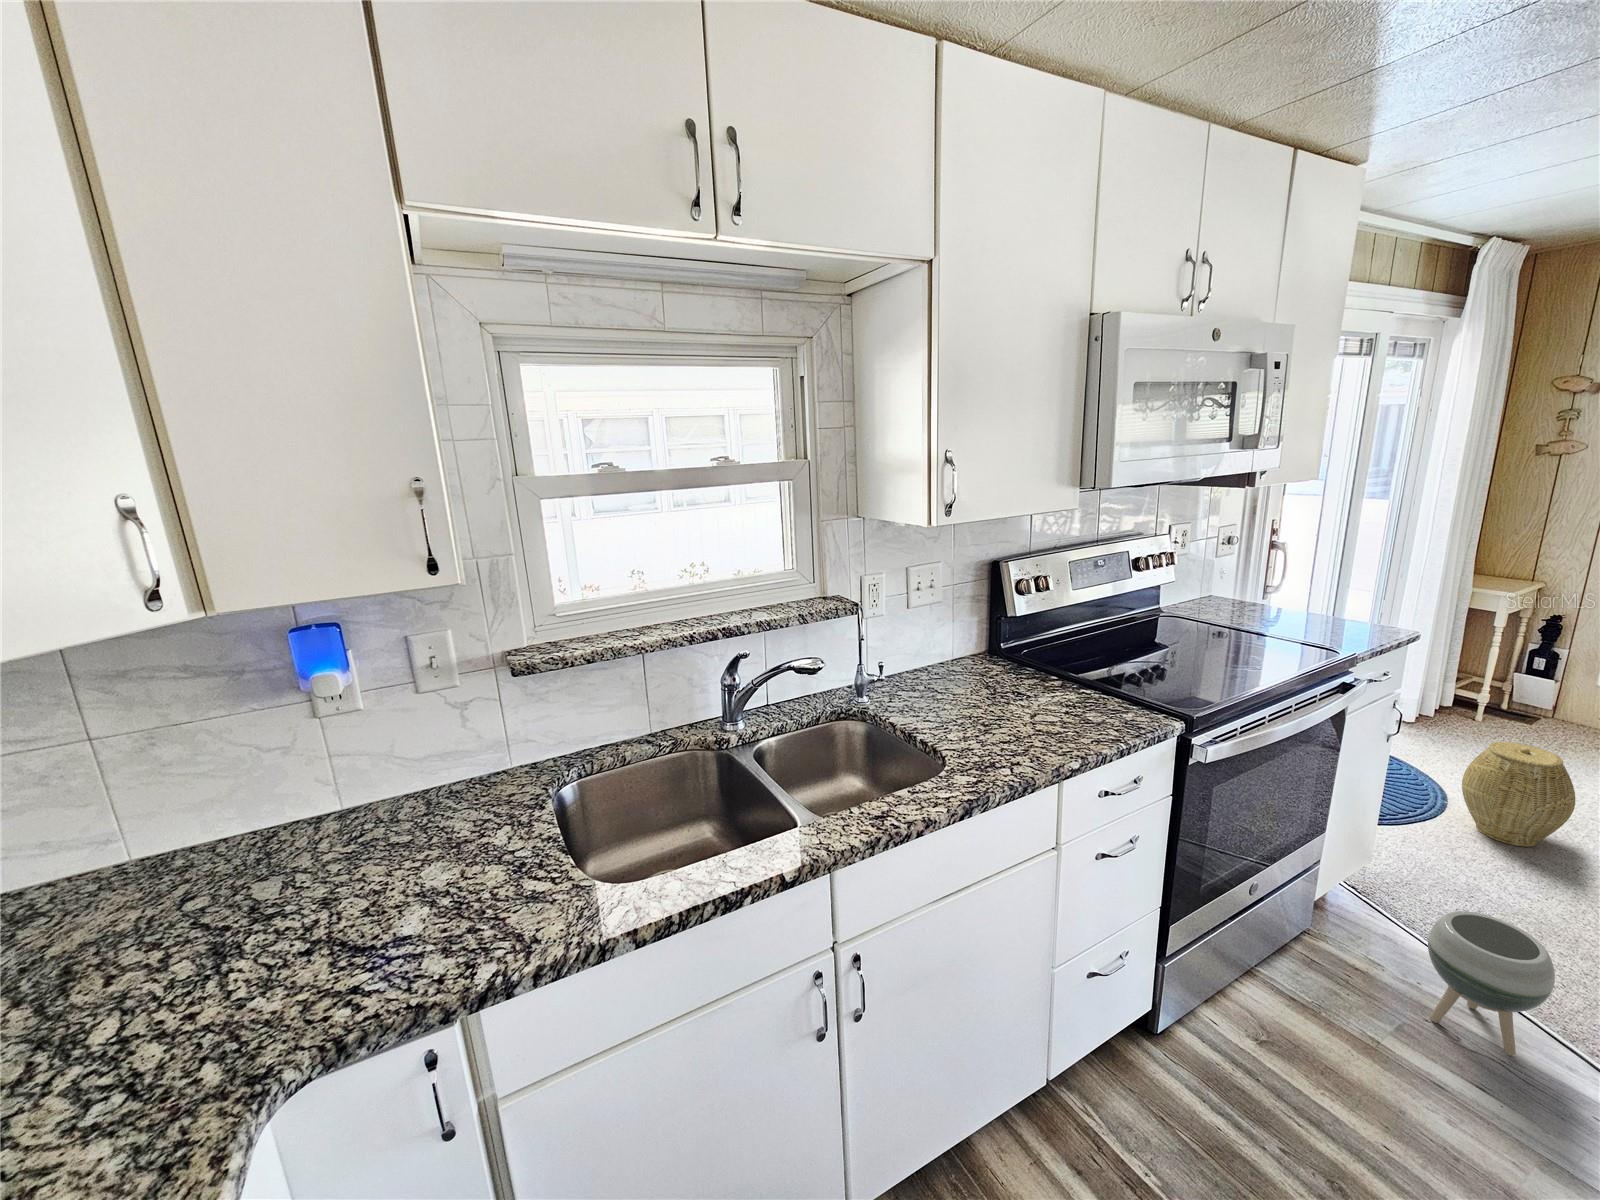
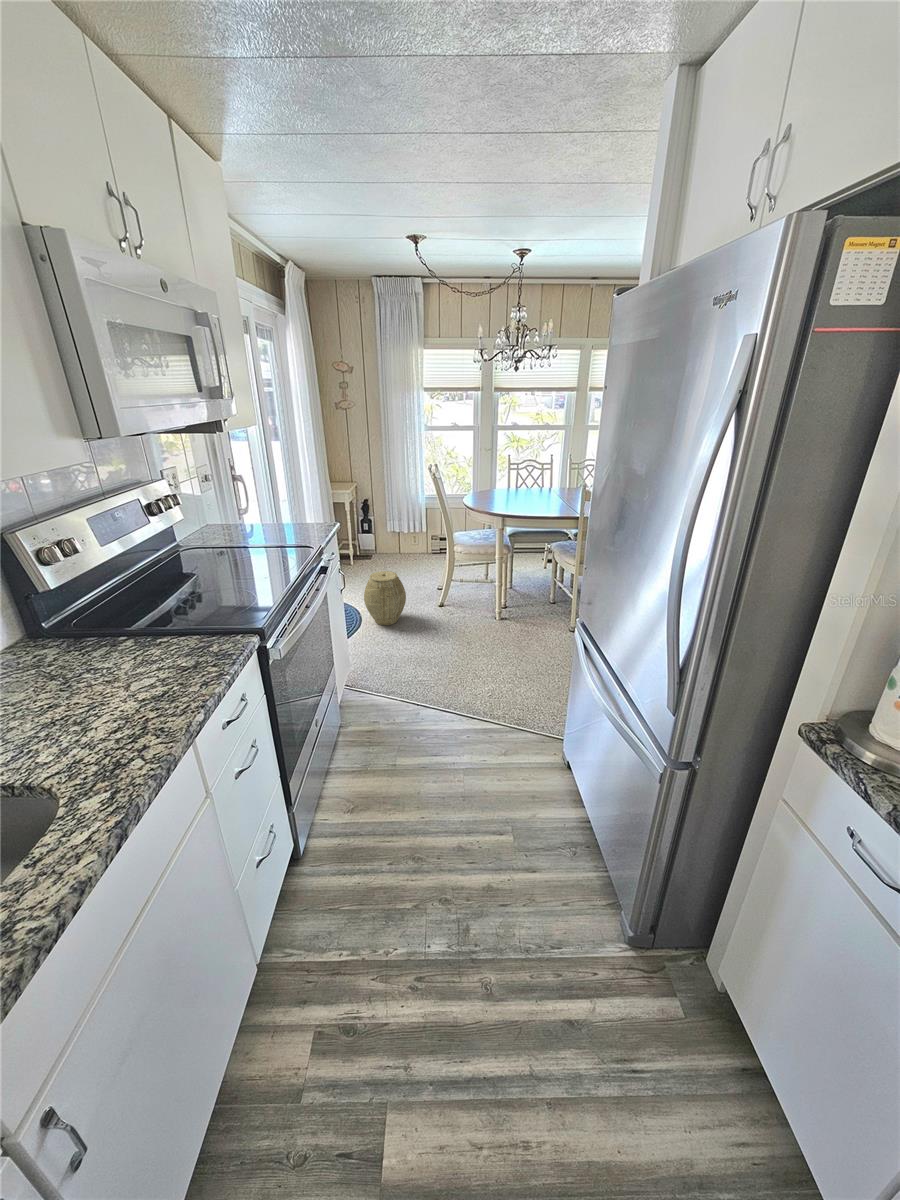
planter: present [1428,911,1555,1056] -> none [394,667,442,735]

